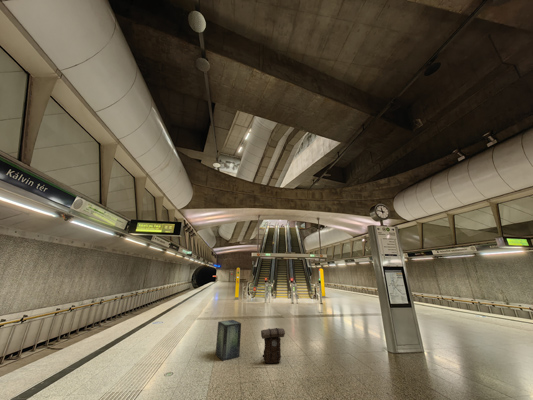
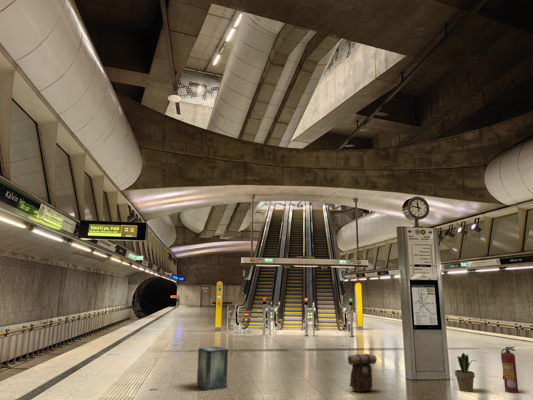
fire extinguisher: none [452,320,474,361] -> present [501,347,518,393]
potted plant: none [419,325,437,360] -> present [455,353,476,392]
backpack: present [261,328,285,364] -> present [348,354,377,392]

